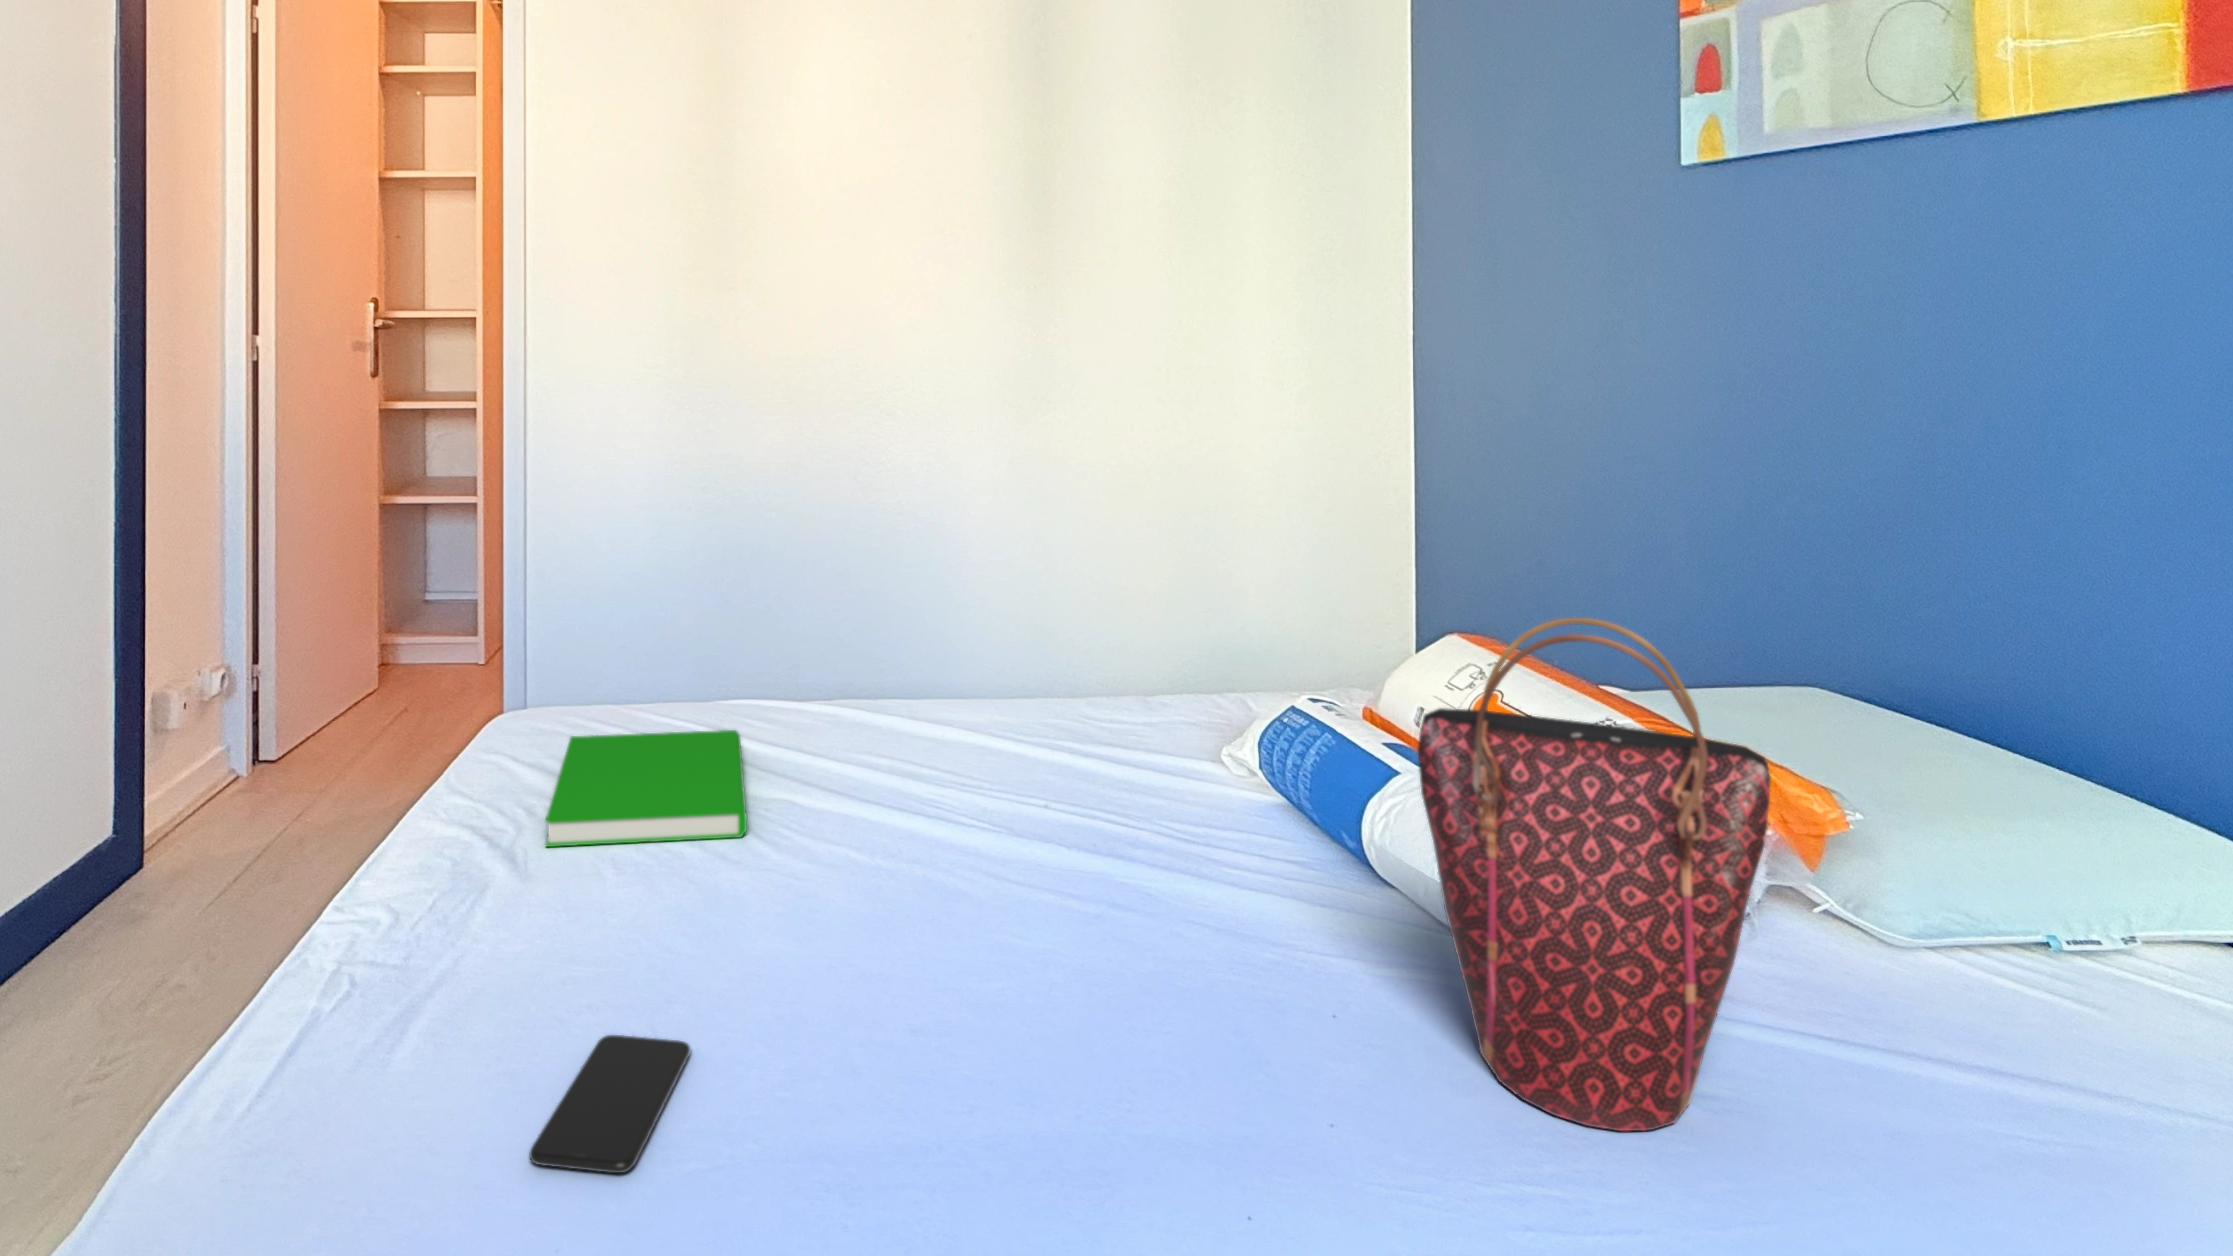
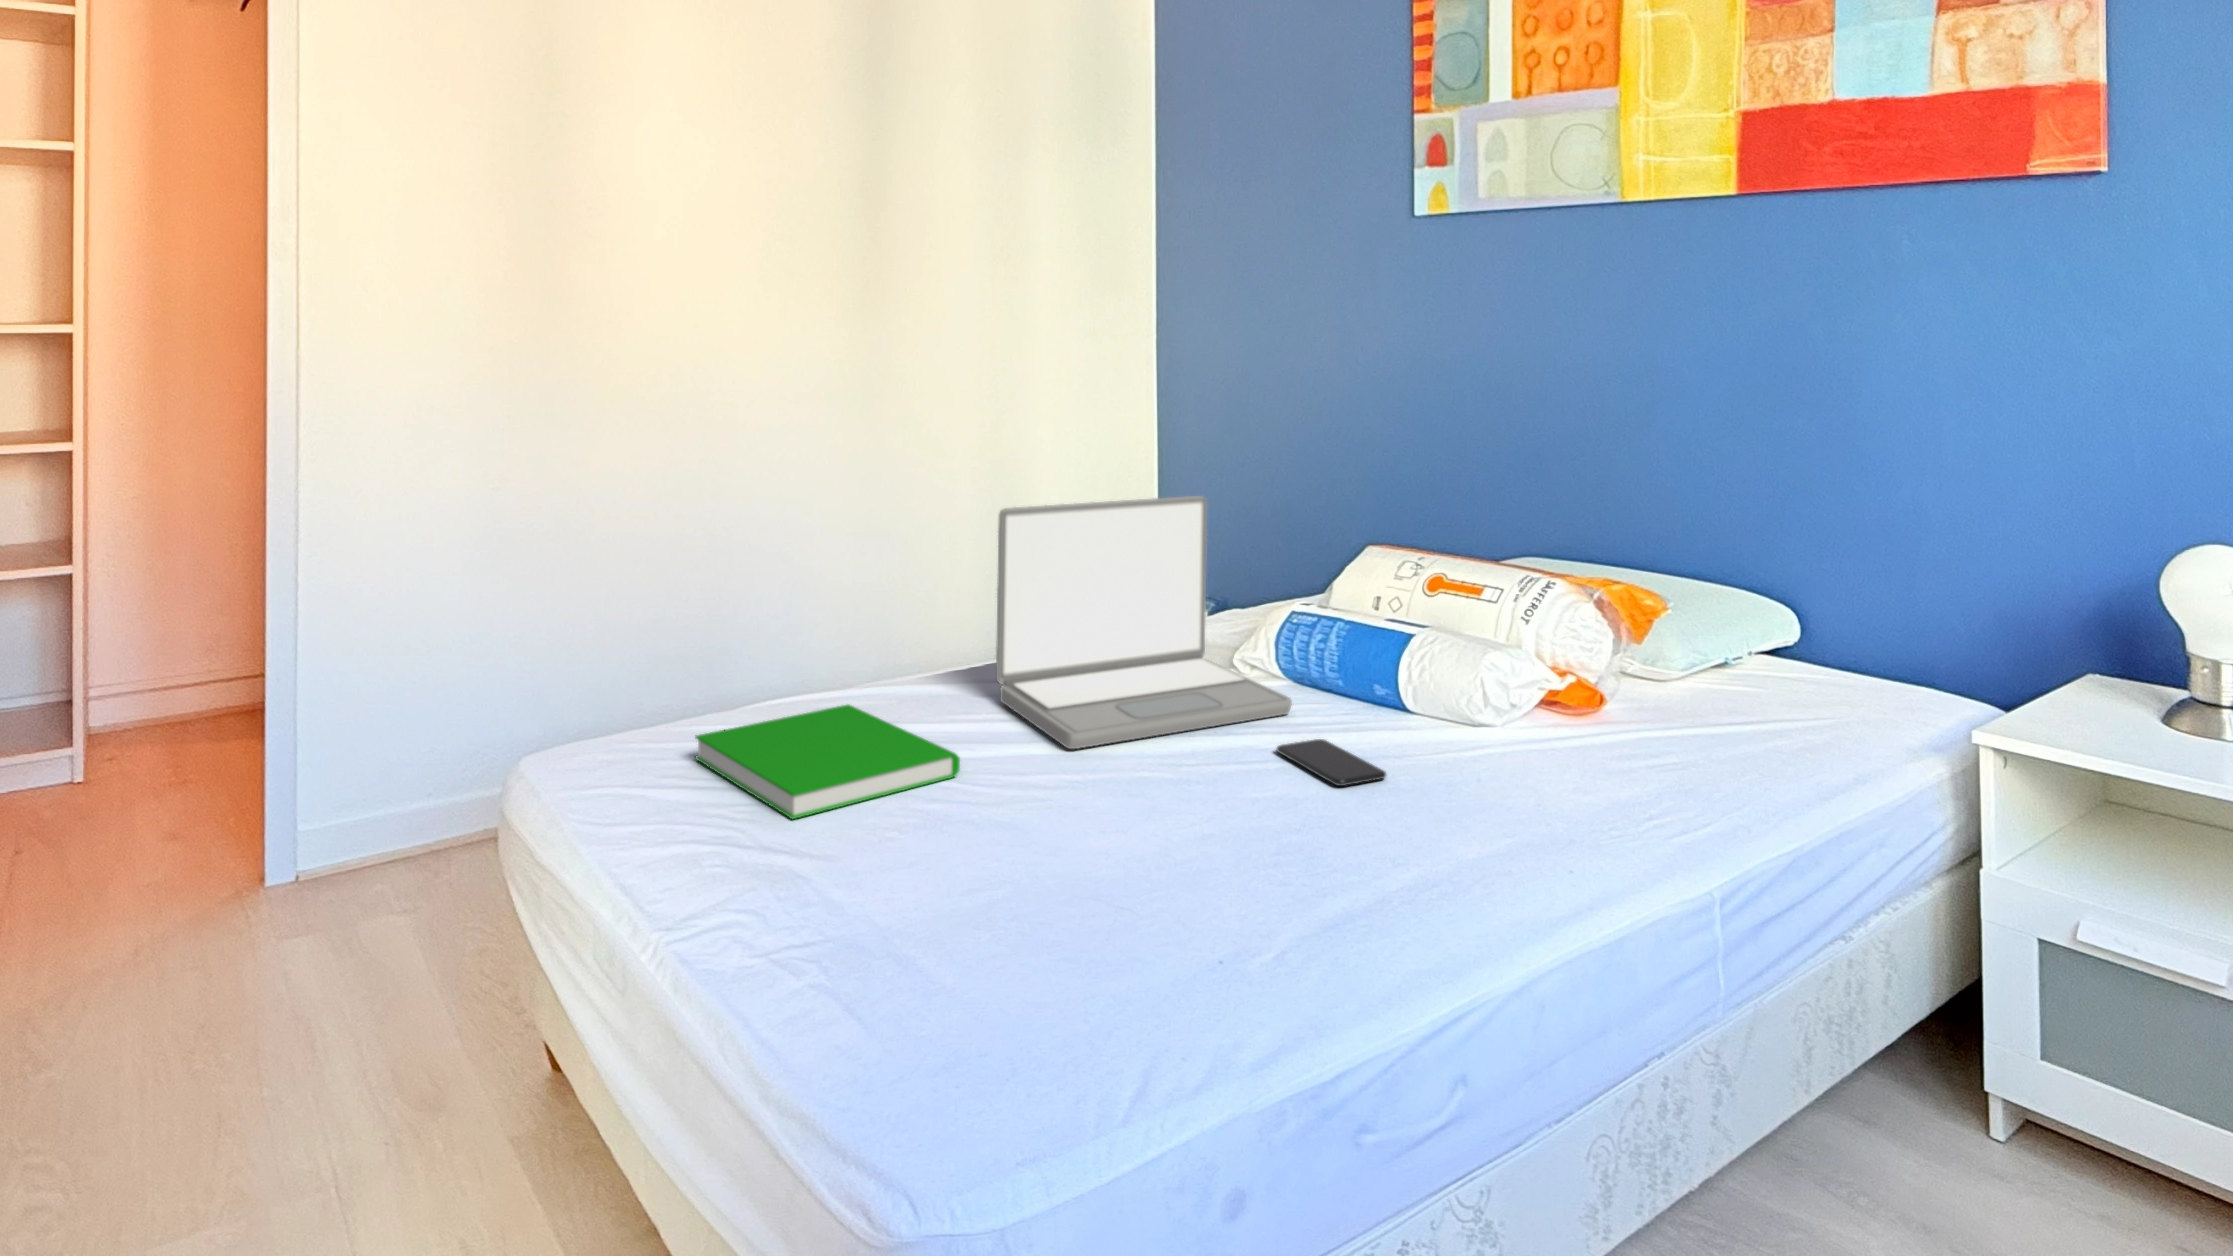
laptop: none [886,537,1208,847] -> present [996,496,1292,749]
handbag: present [1418,618,1771,1131] -> none [1522,496,1699,790]
smartphone: present [529,1035,690,1173] -> present [1277,739,1386,786]

